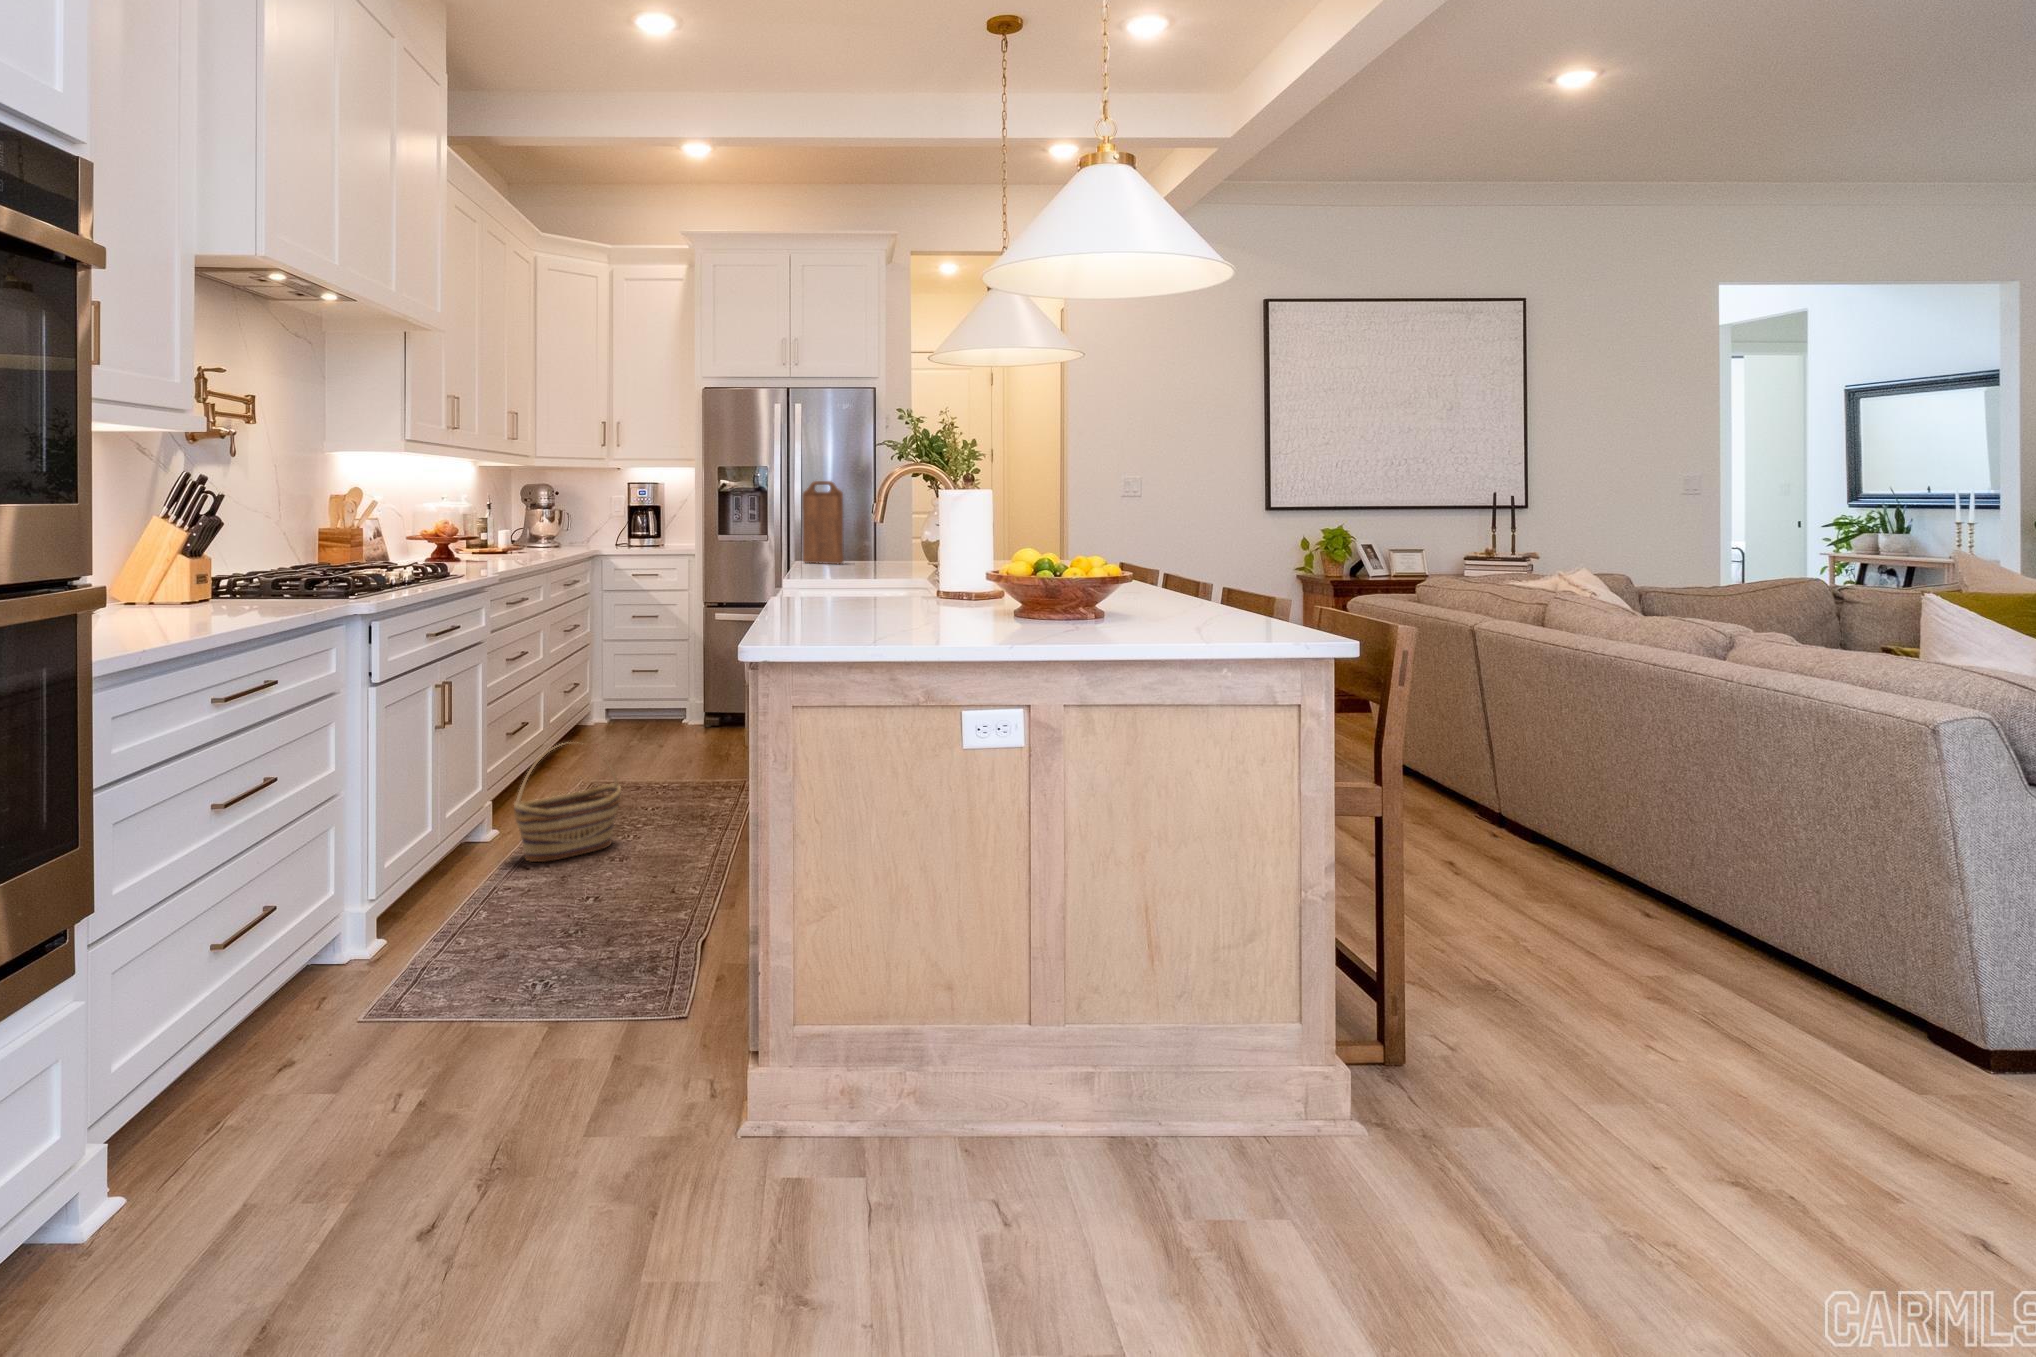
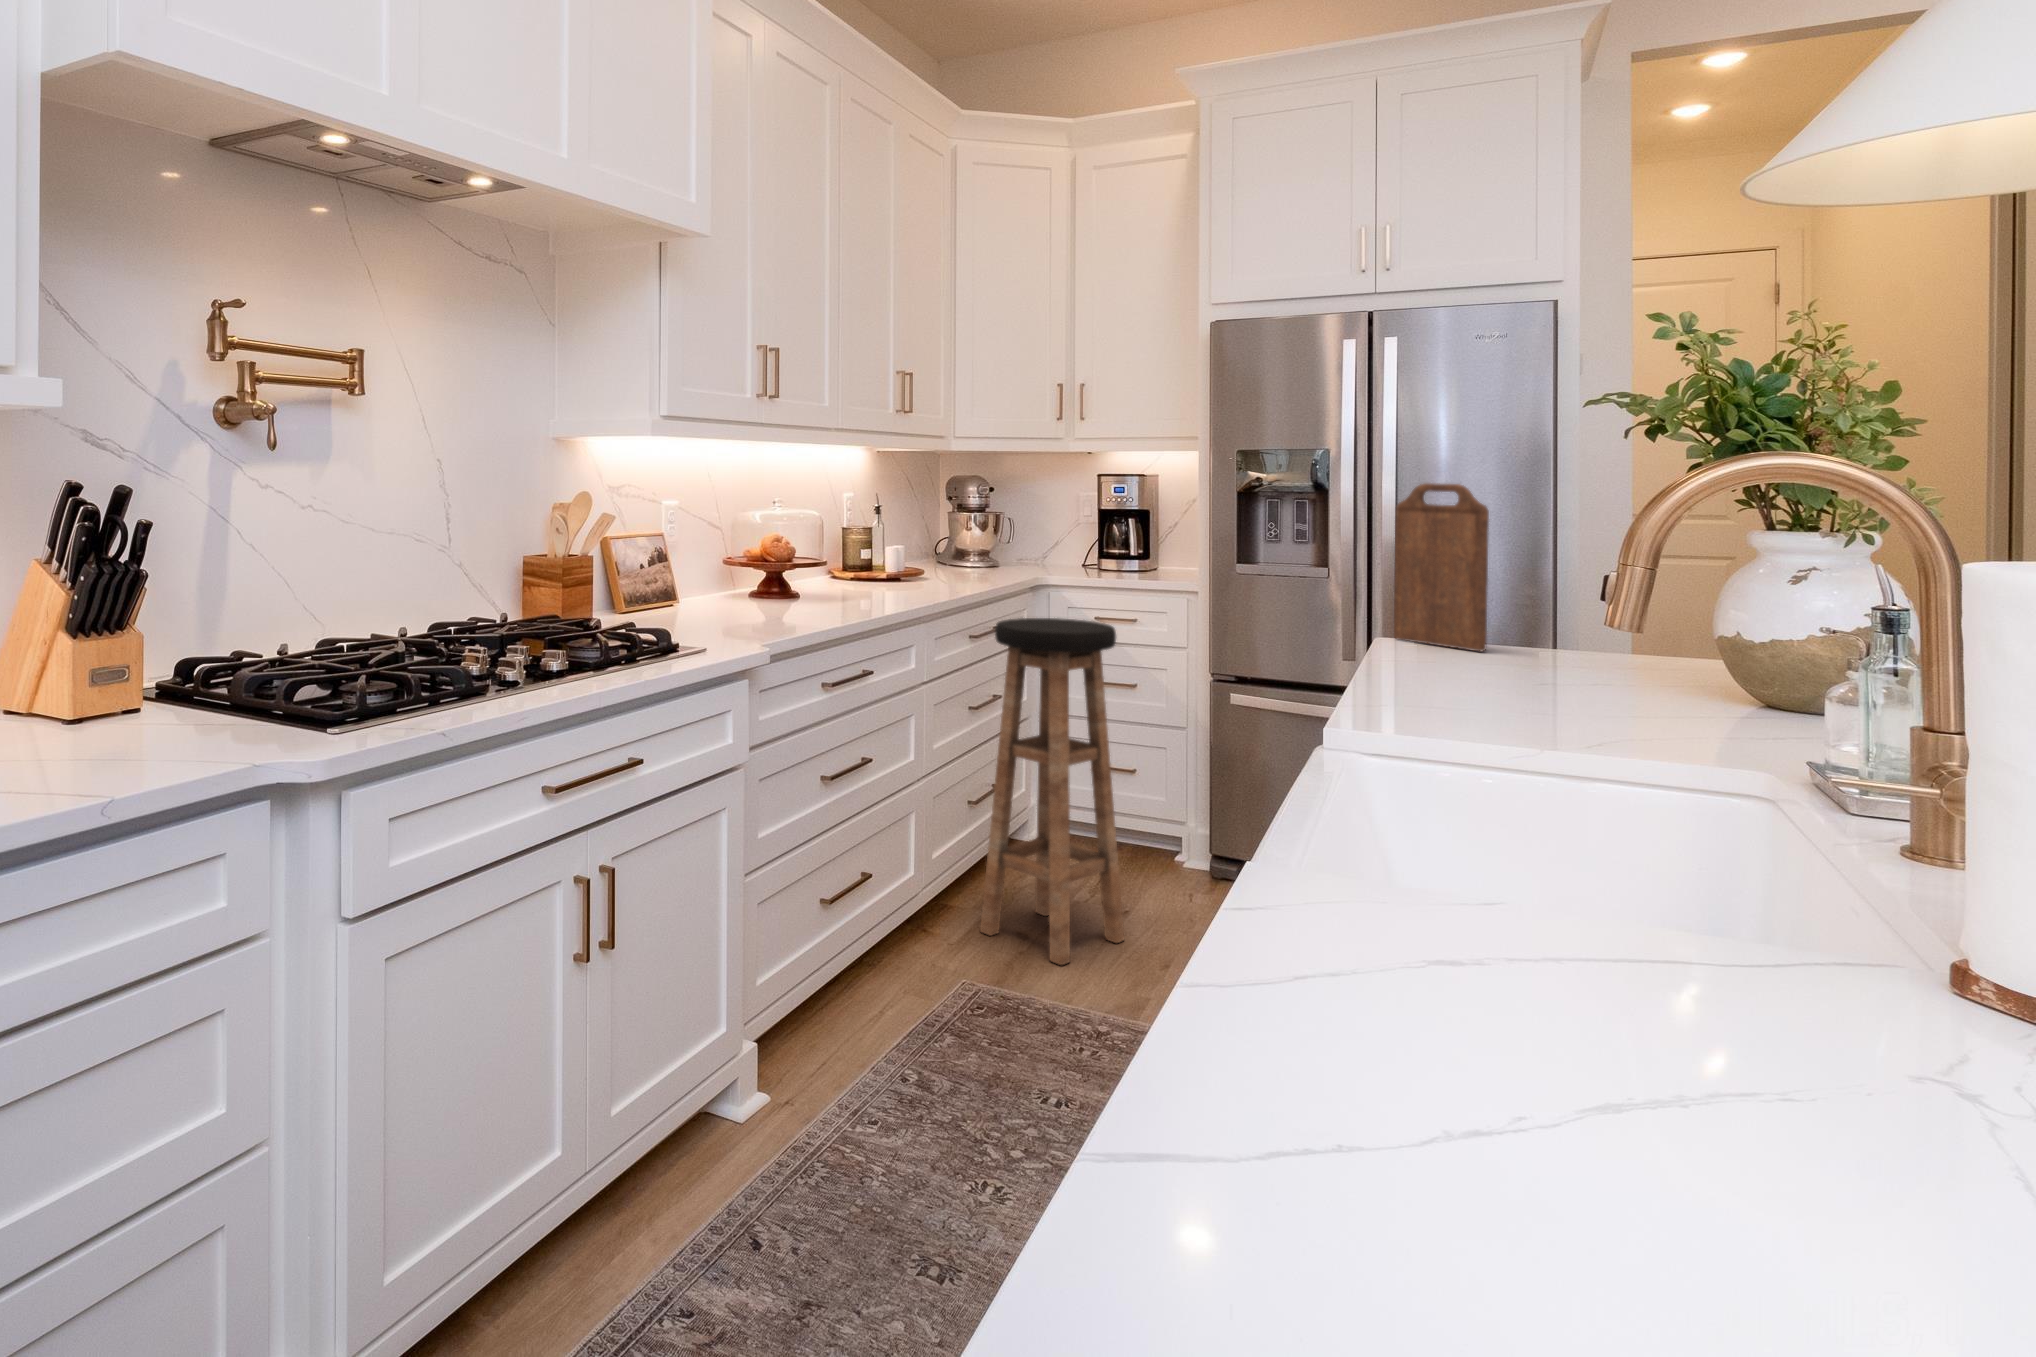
bar stool: none [582,568,667,768] -> present [980,618,1124,965]
basket: present [514,746,621,862] -> none [744,998,955,1233]

